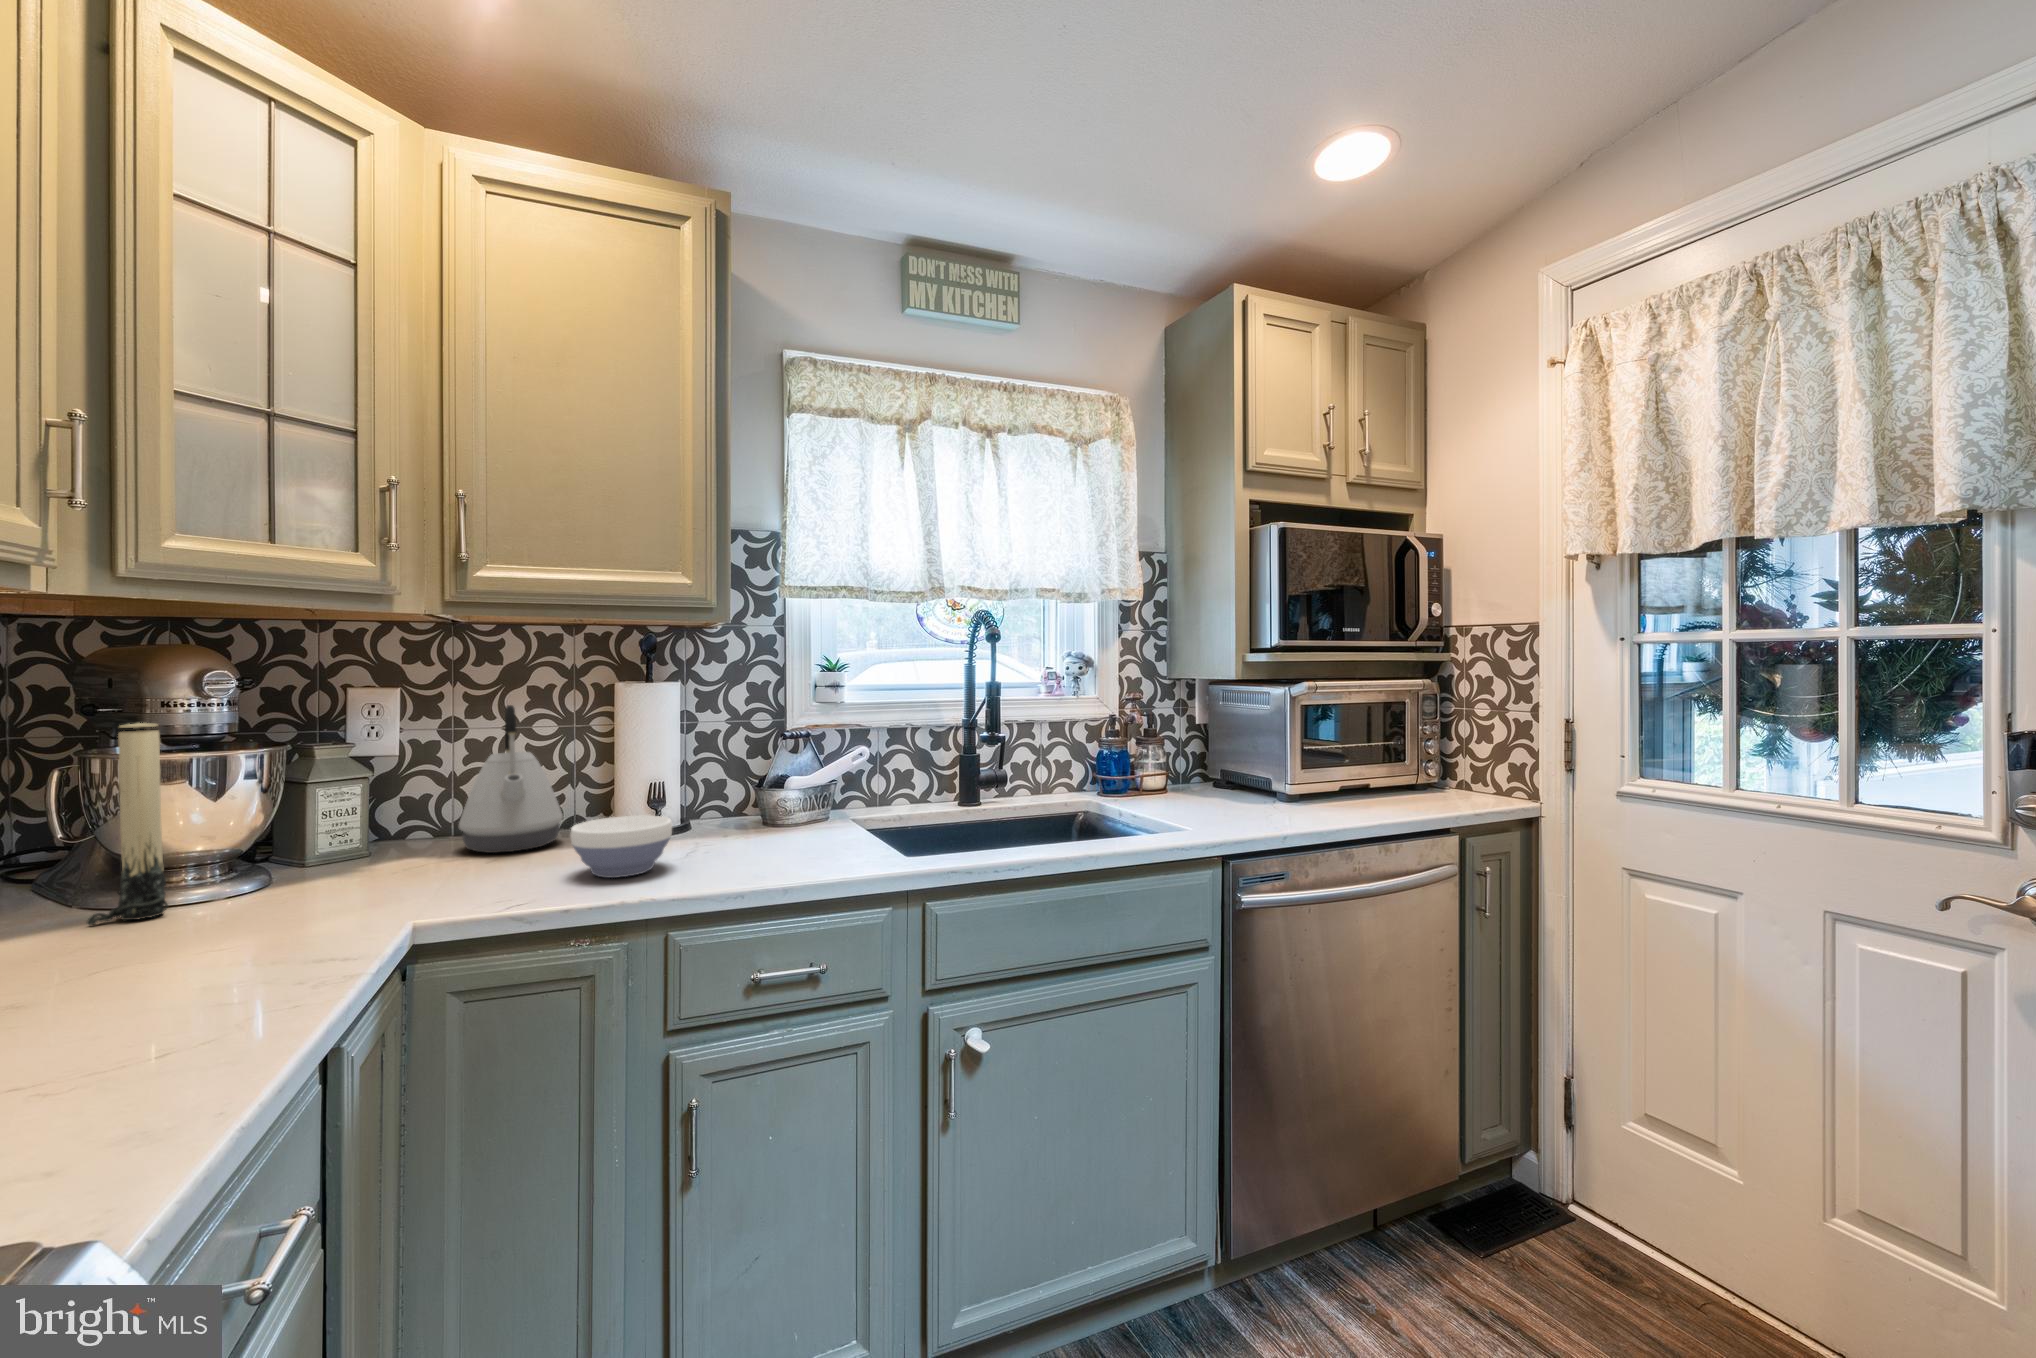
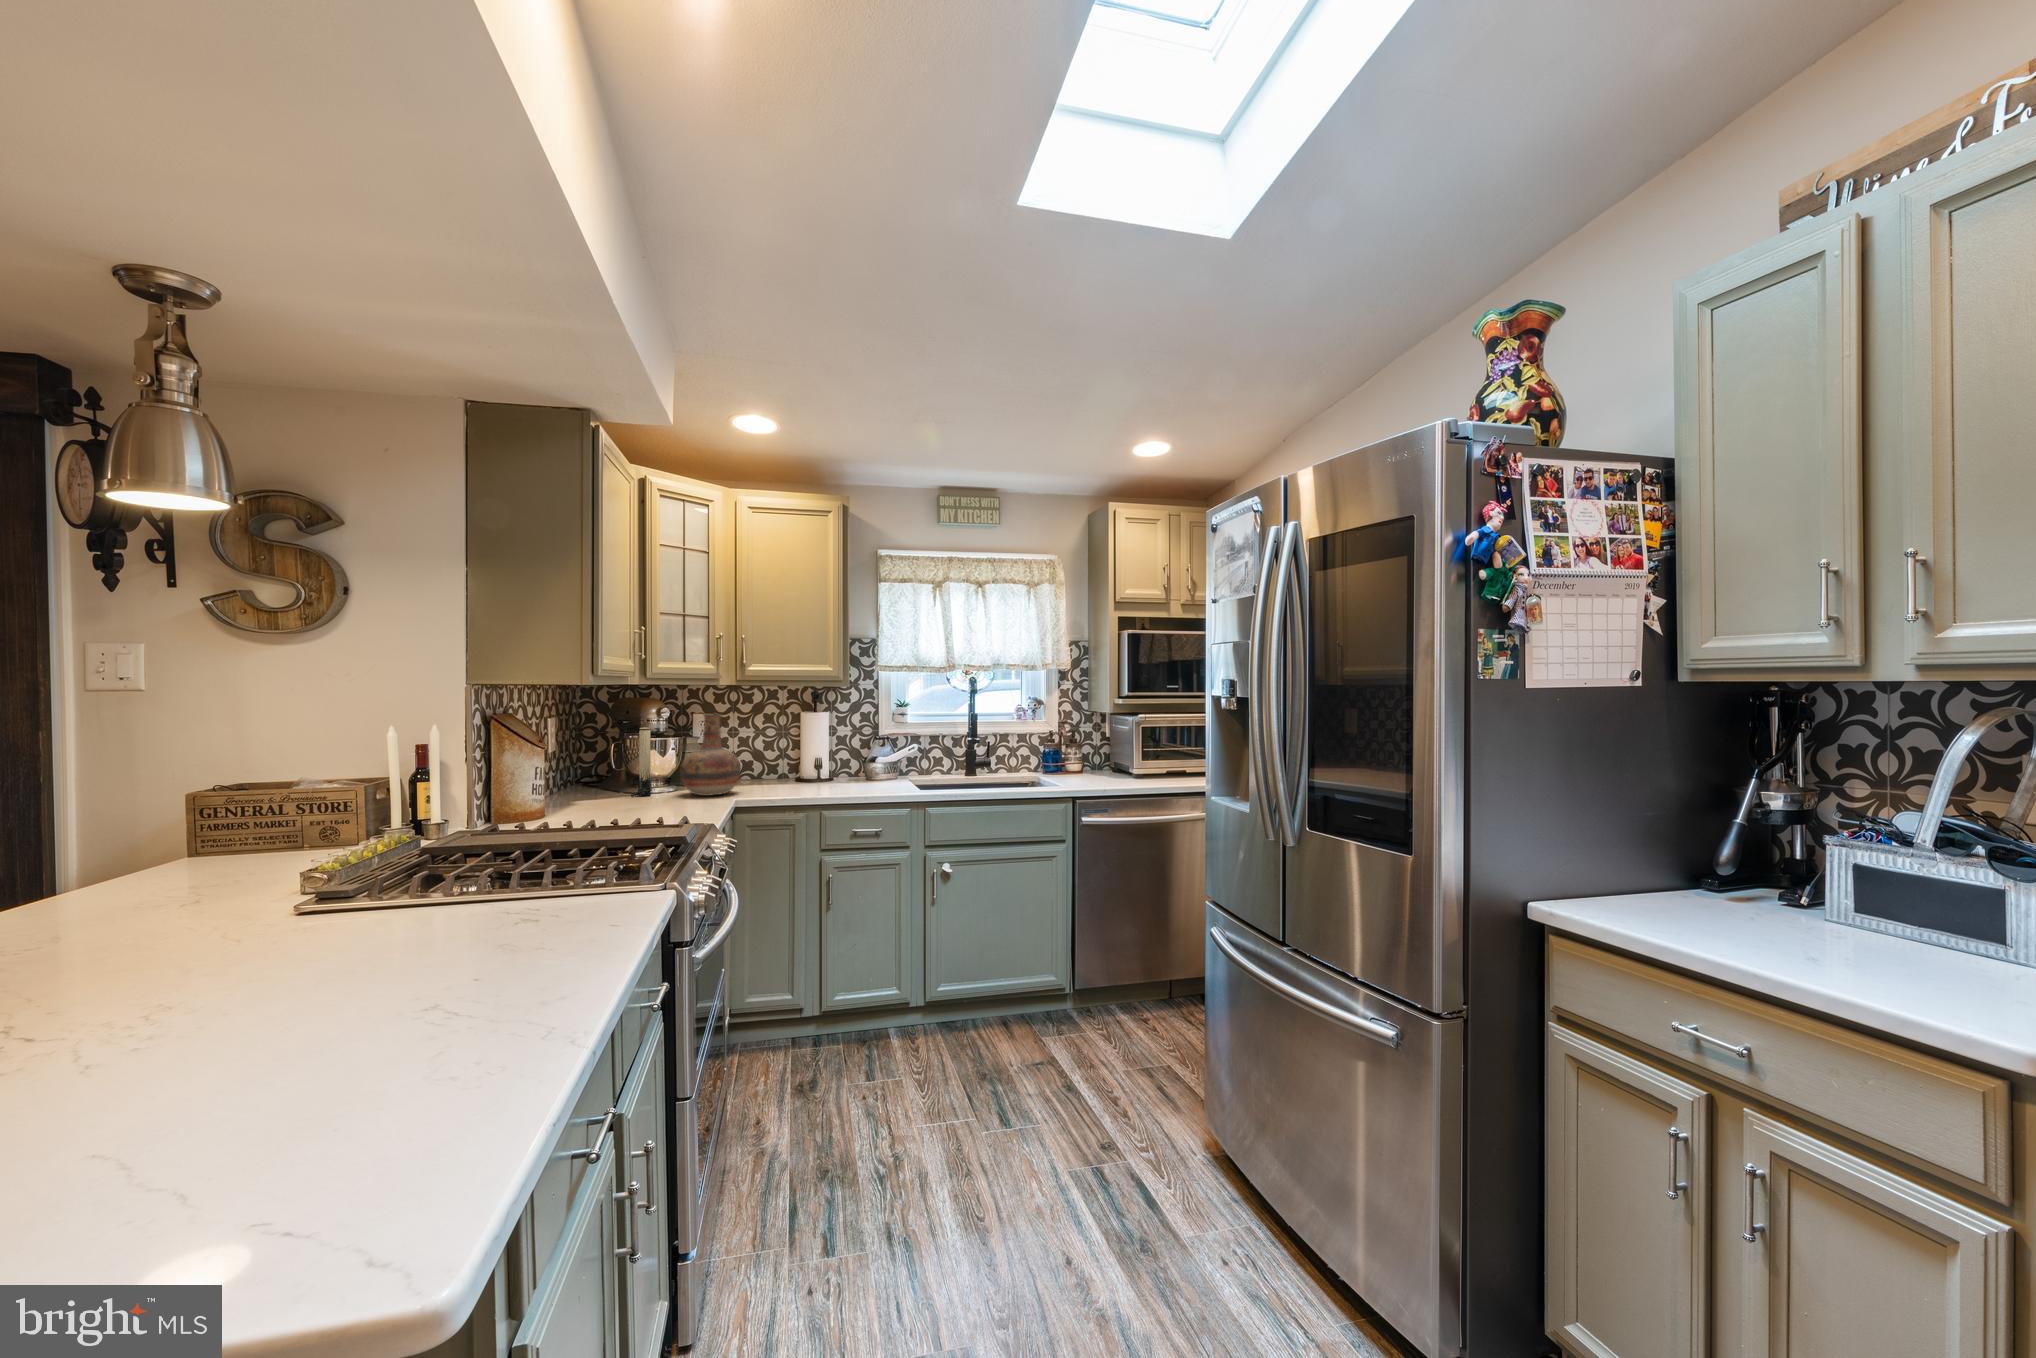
vase: none [256,684,449,910] -> present [680,714,741,796]
kettle: present [459,705,563,853] -> none [739,722,779,784]
bowl: present [570,816,672,878] -> none [783,769,822,792]

